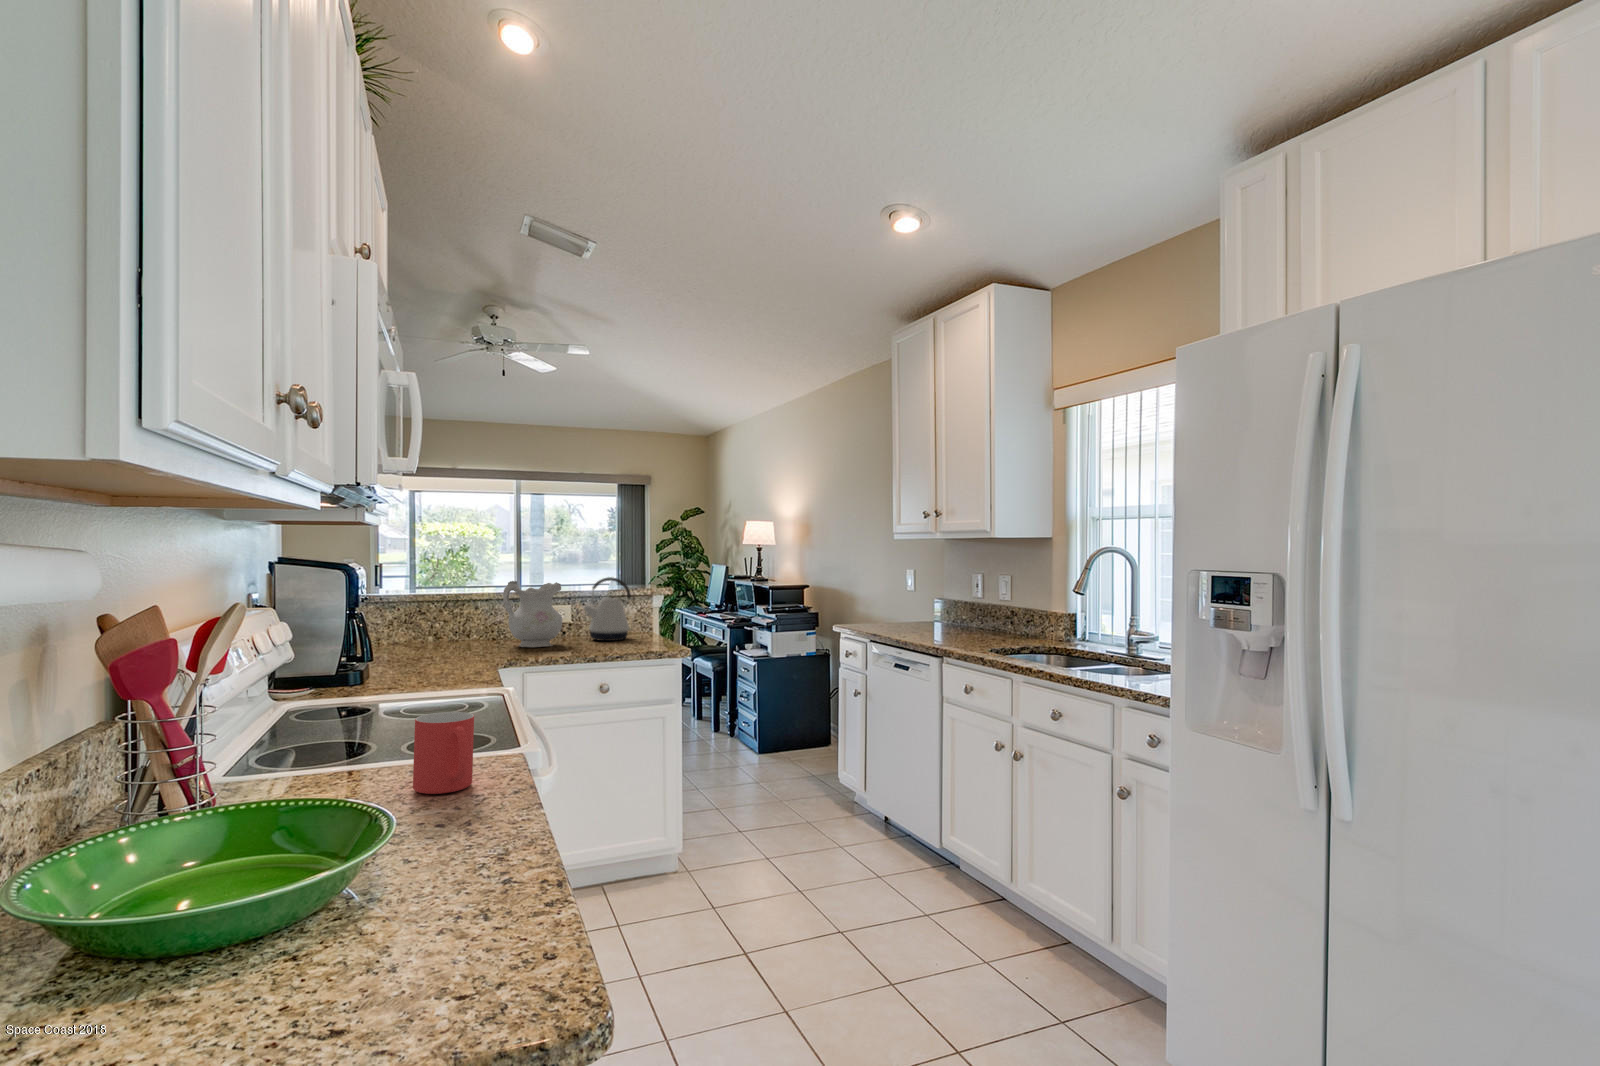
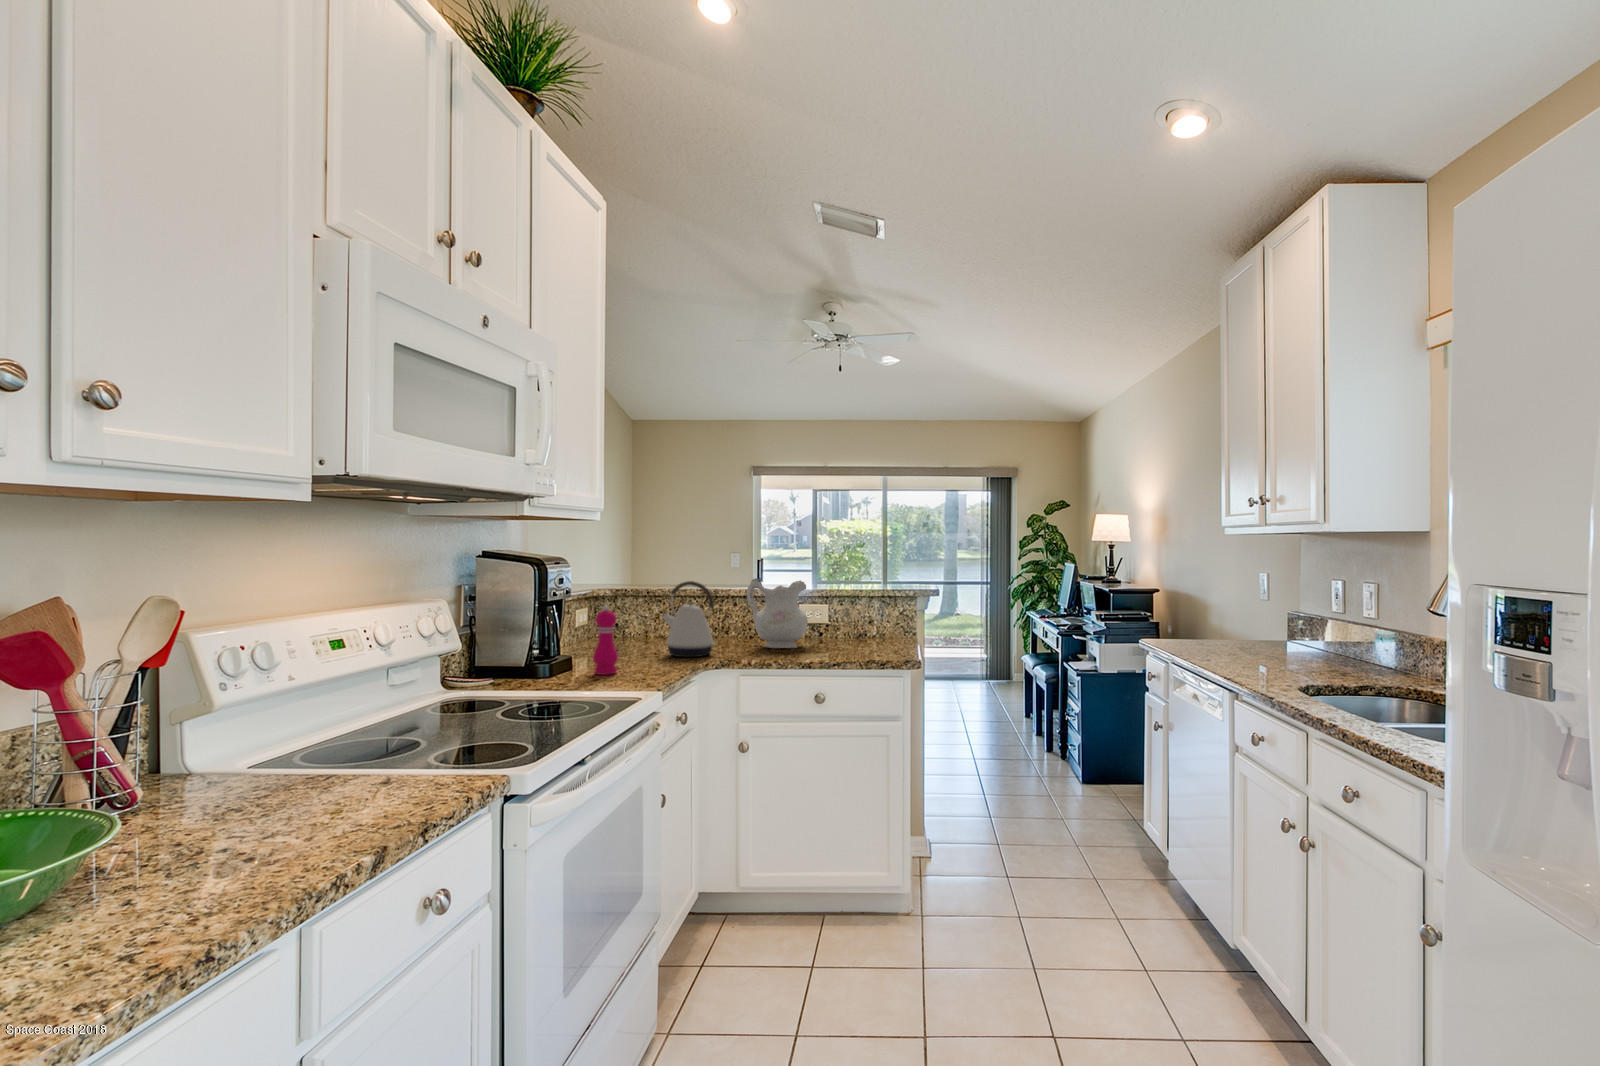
kettle: present [584,577,632,641] -> present [662,581,716,657]
pepper mill: none [396,609,424,680] -> present [593,605,618,675]
mug: present [413,712,474,794] -> none [310,721,376,809]

